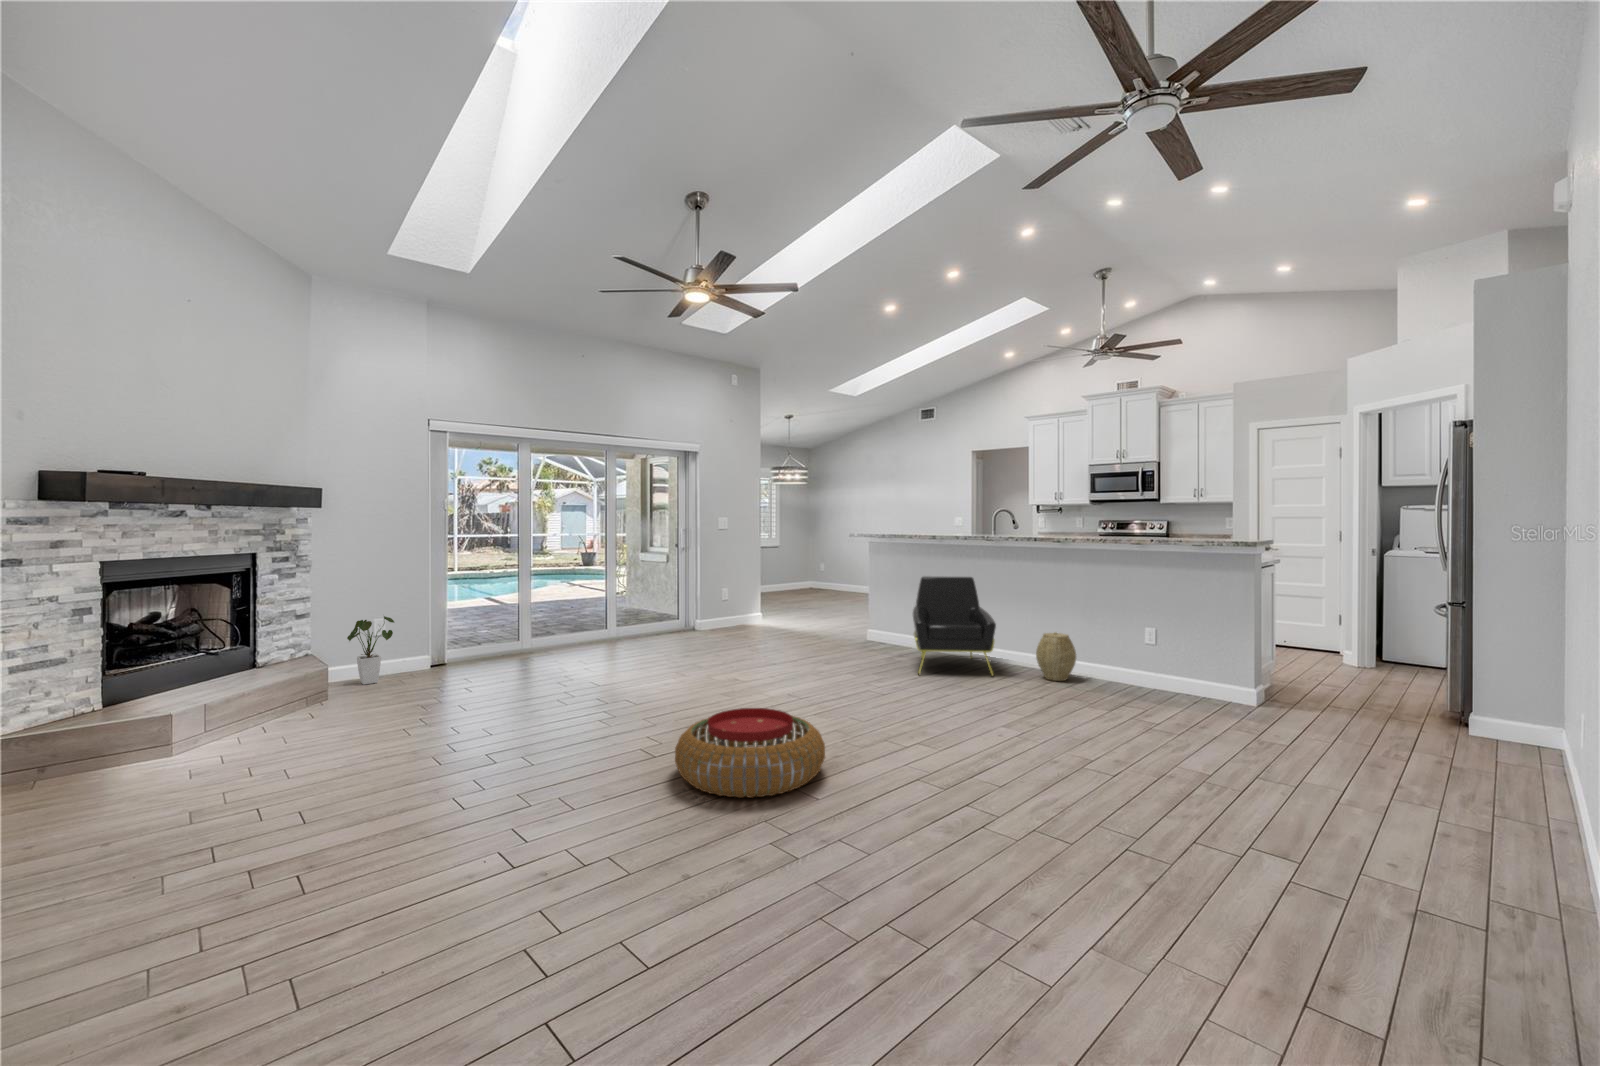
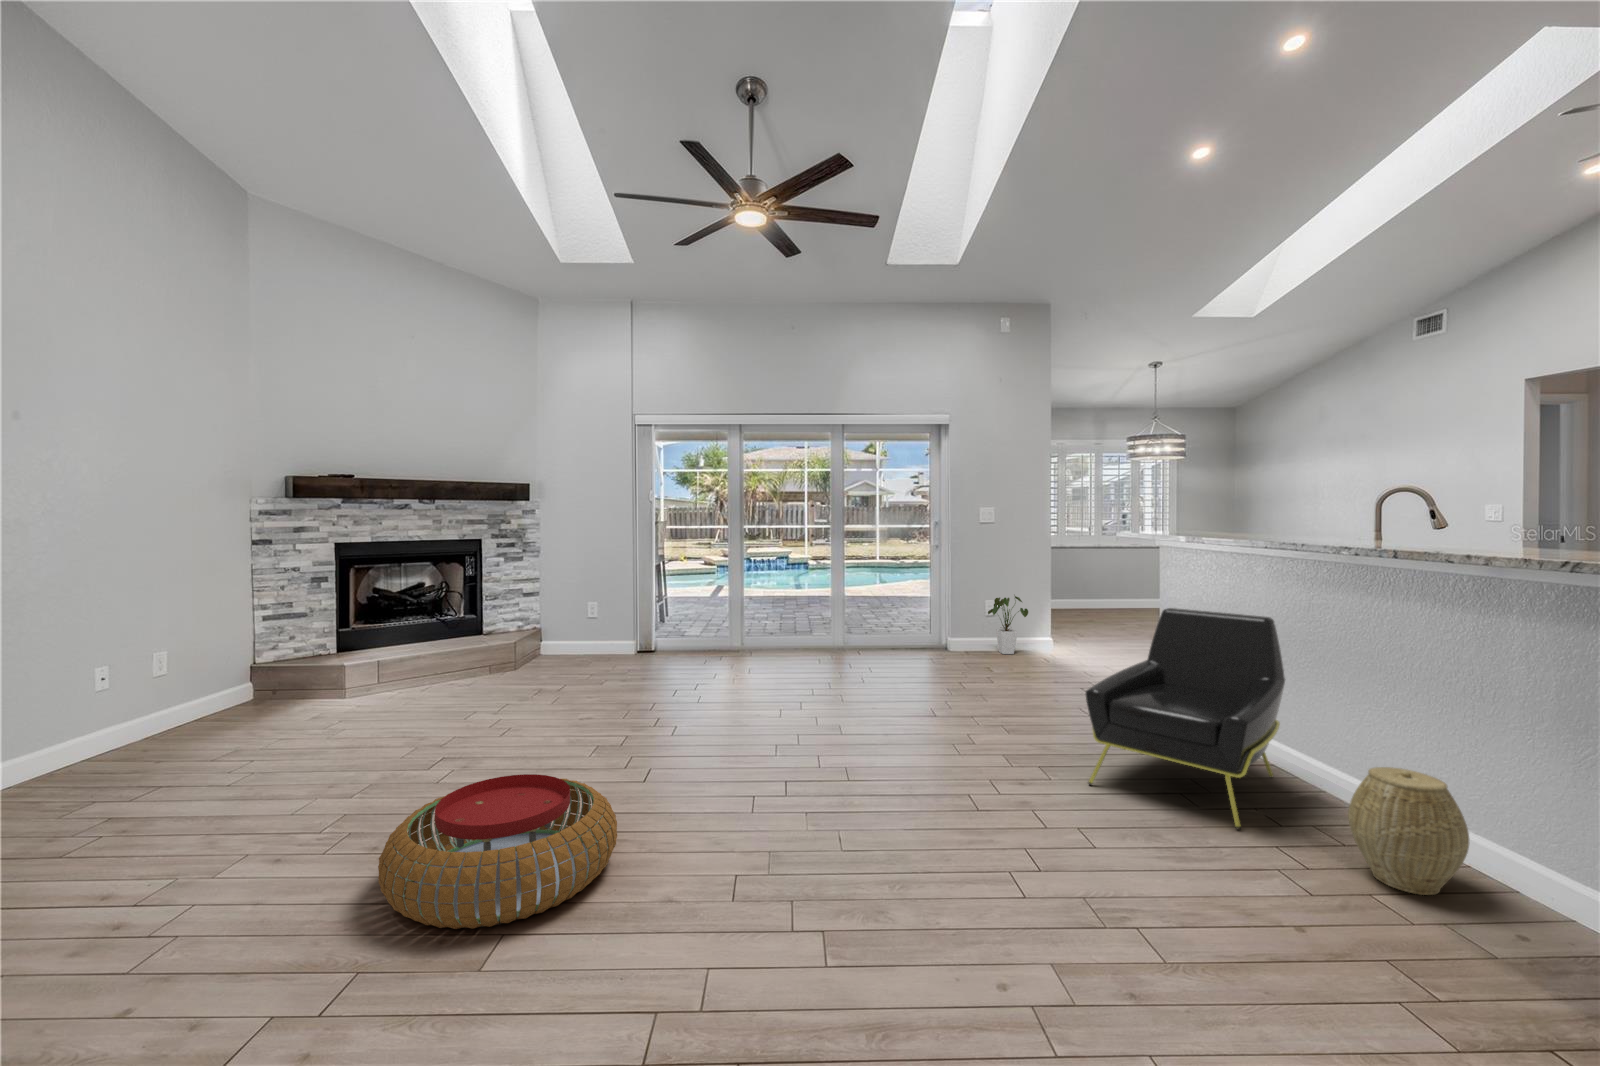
house plant: present [347,616,394,684] -> present [988,596,1028,654]

